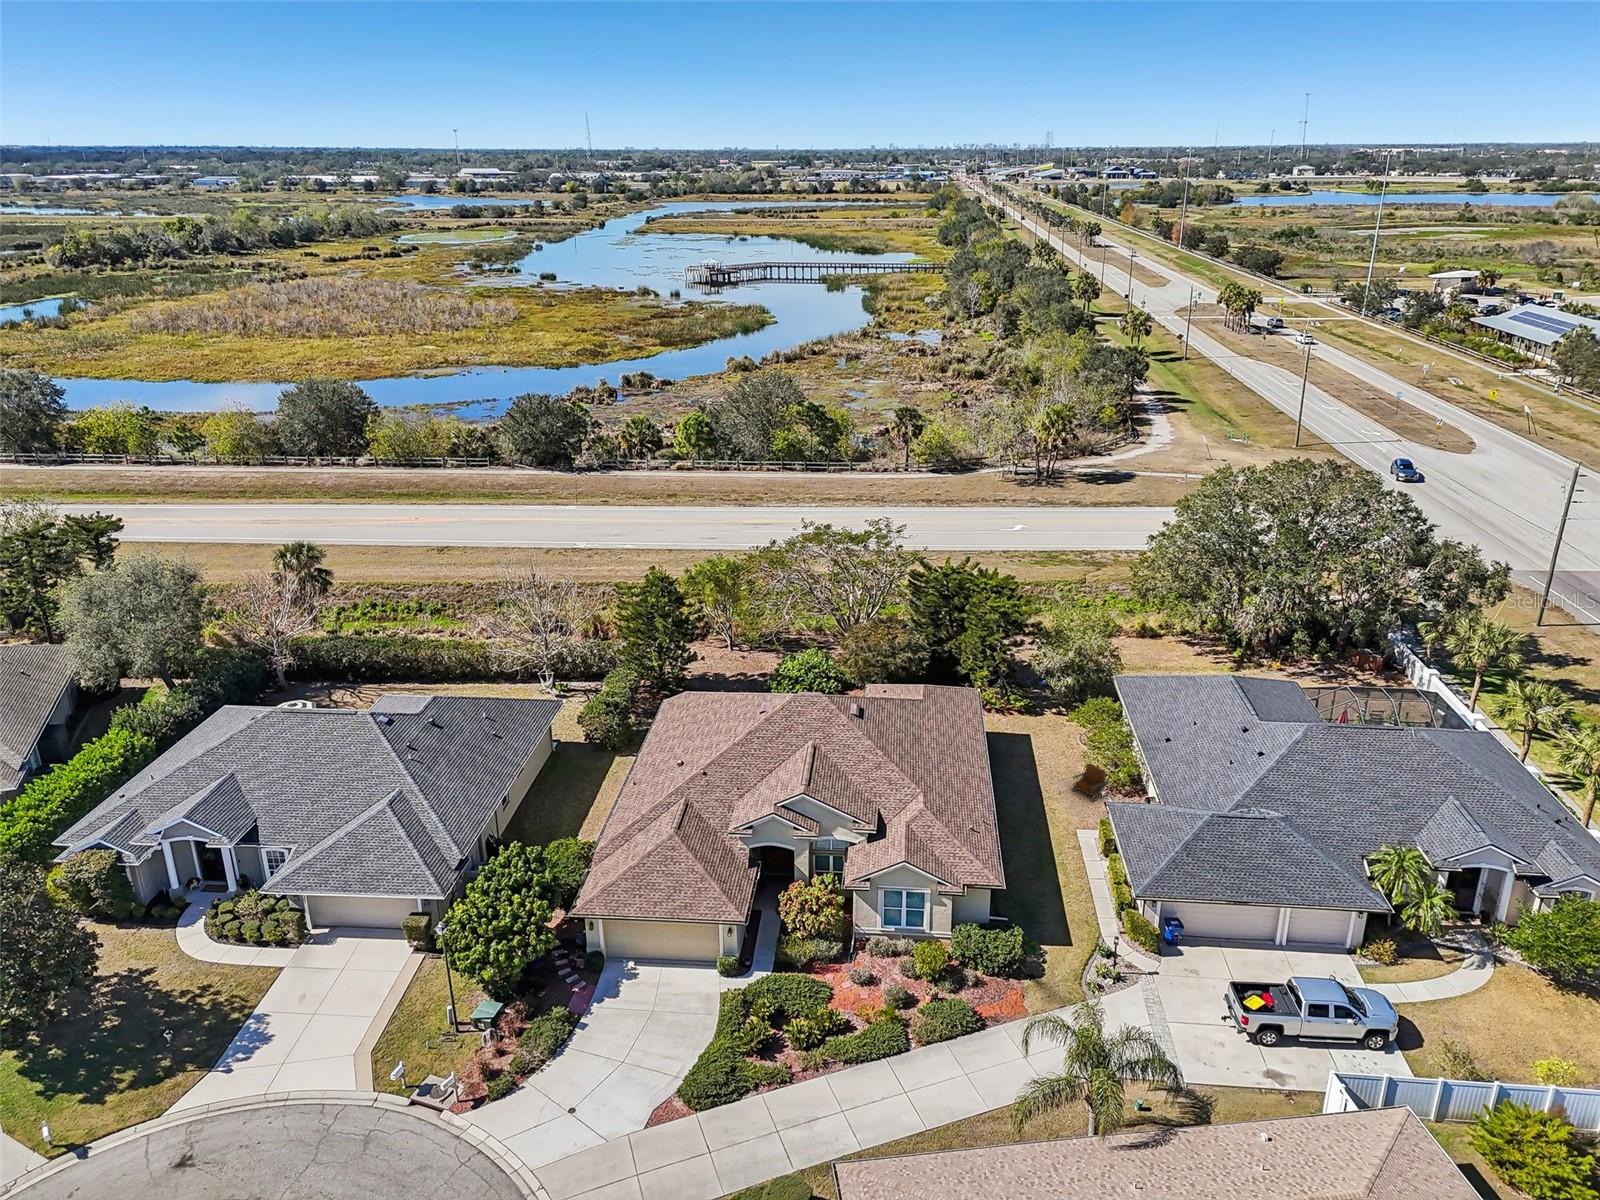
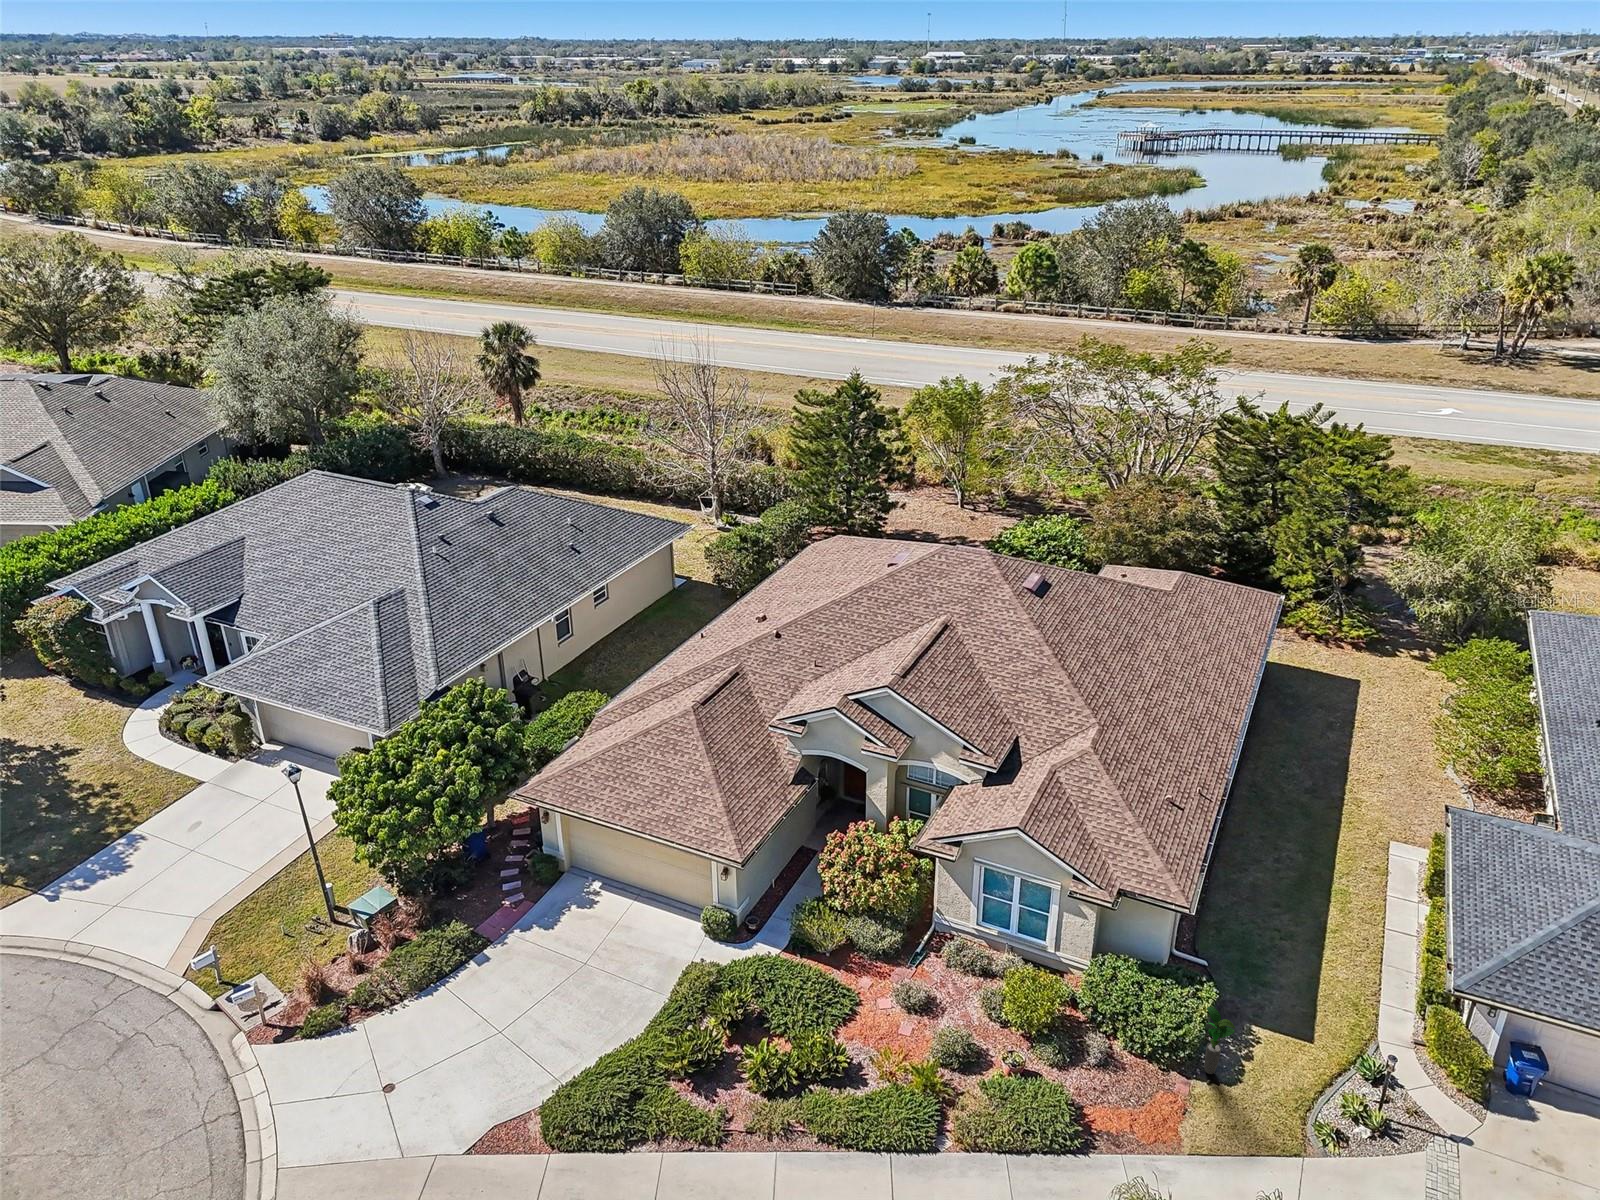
lounge chair: present [1071,763,1109,801] -> none [1404,741,1479,806]

